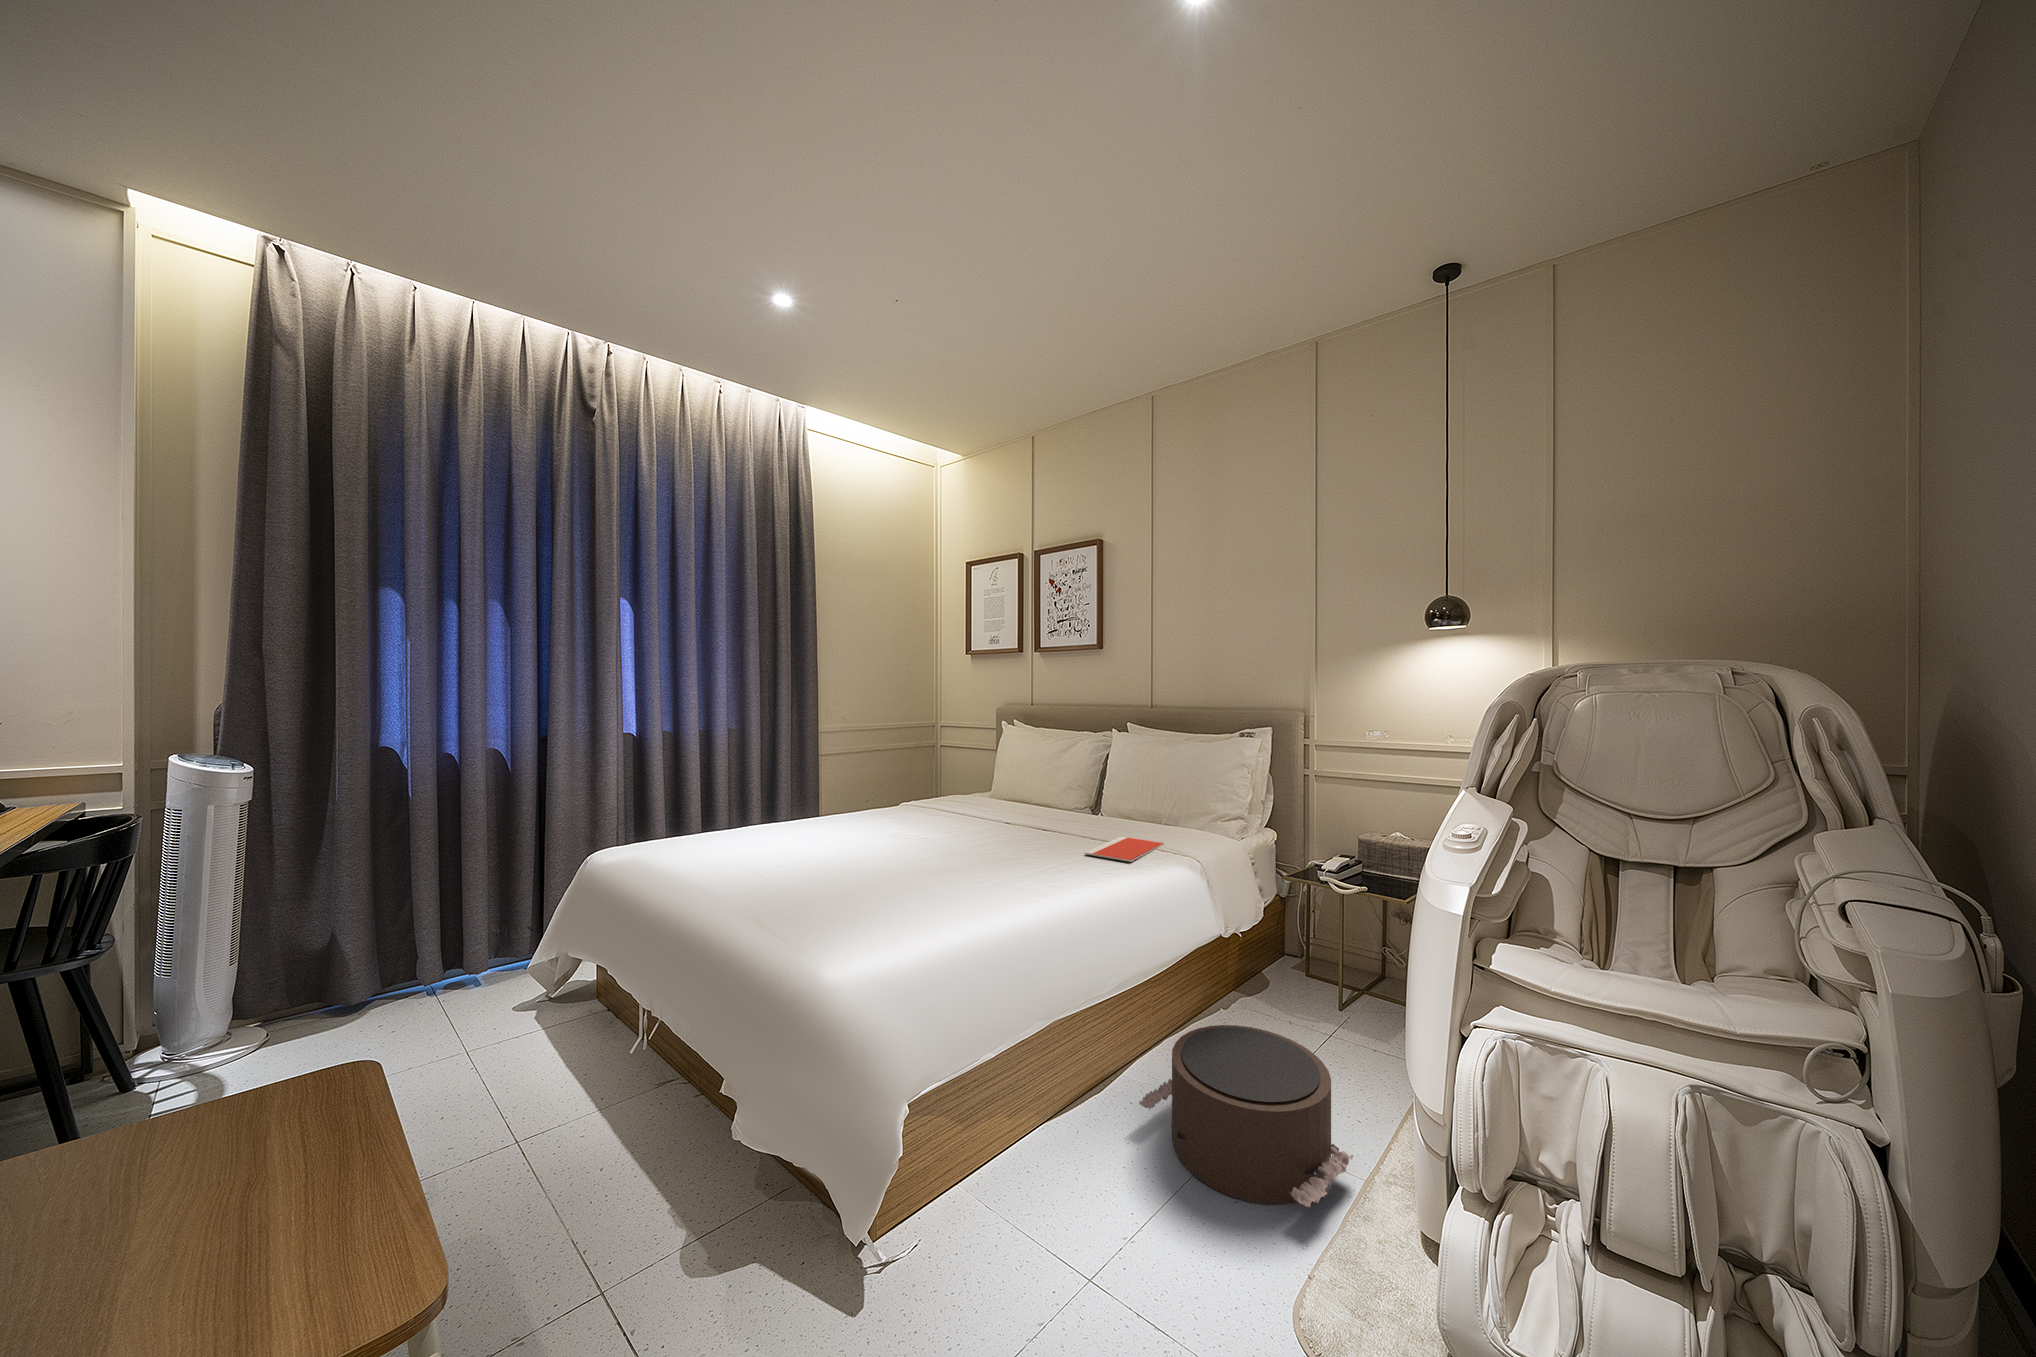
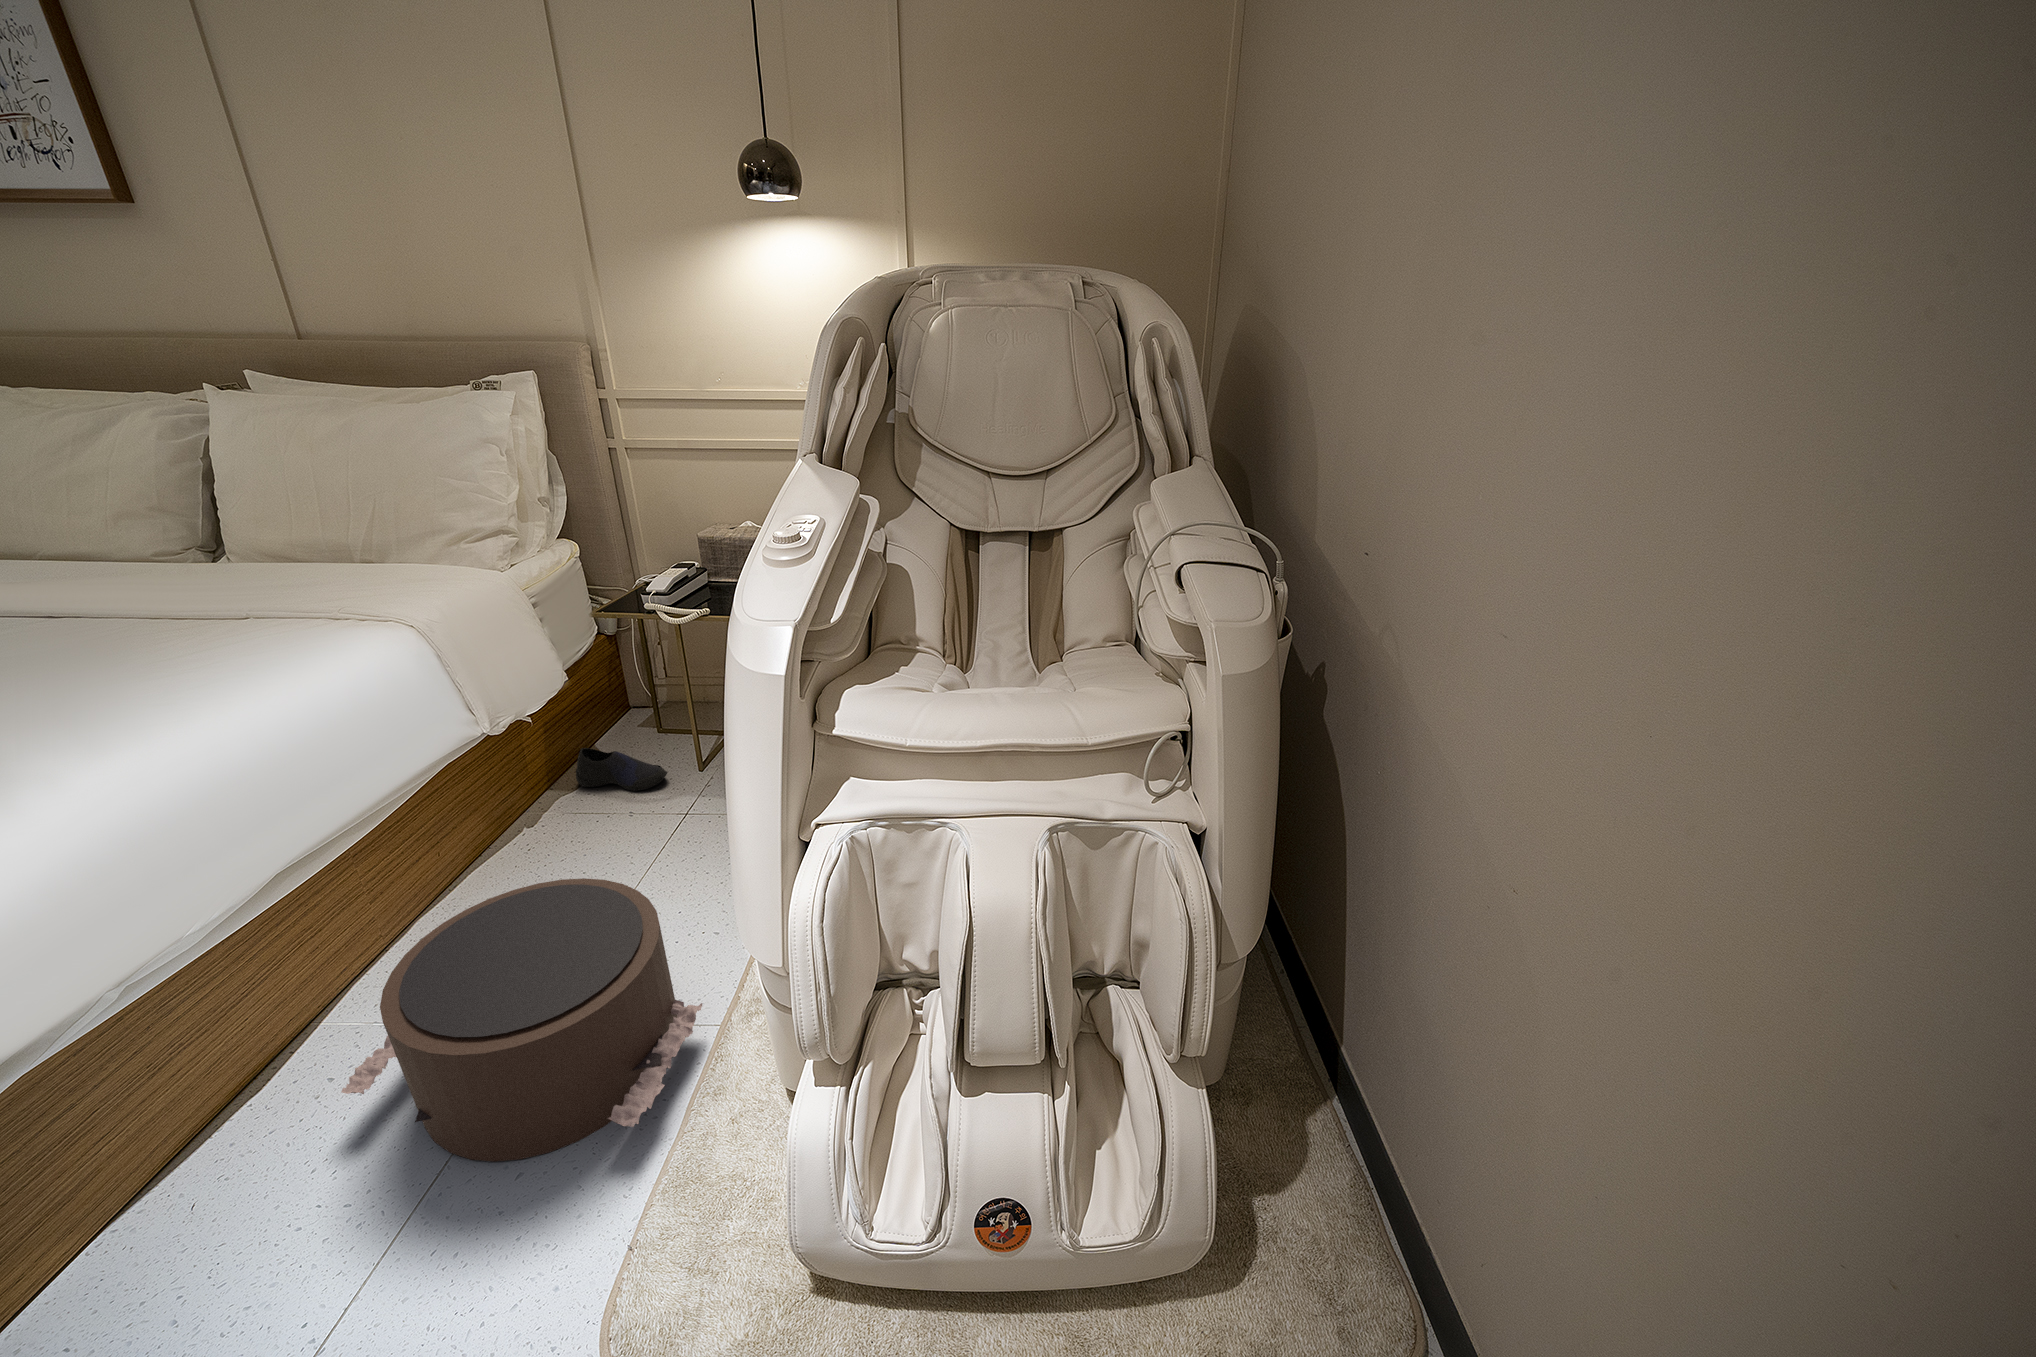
notebook: present [1085,837,1164,862] -> none [113,612,334,680]
shoe: none [1255,965,1319,1007] -> present [576,748,667,791]

